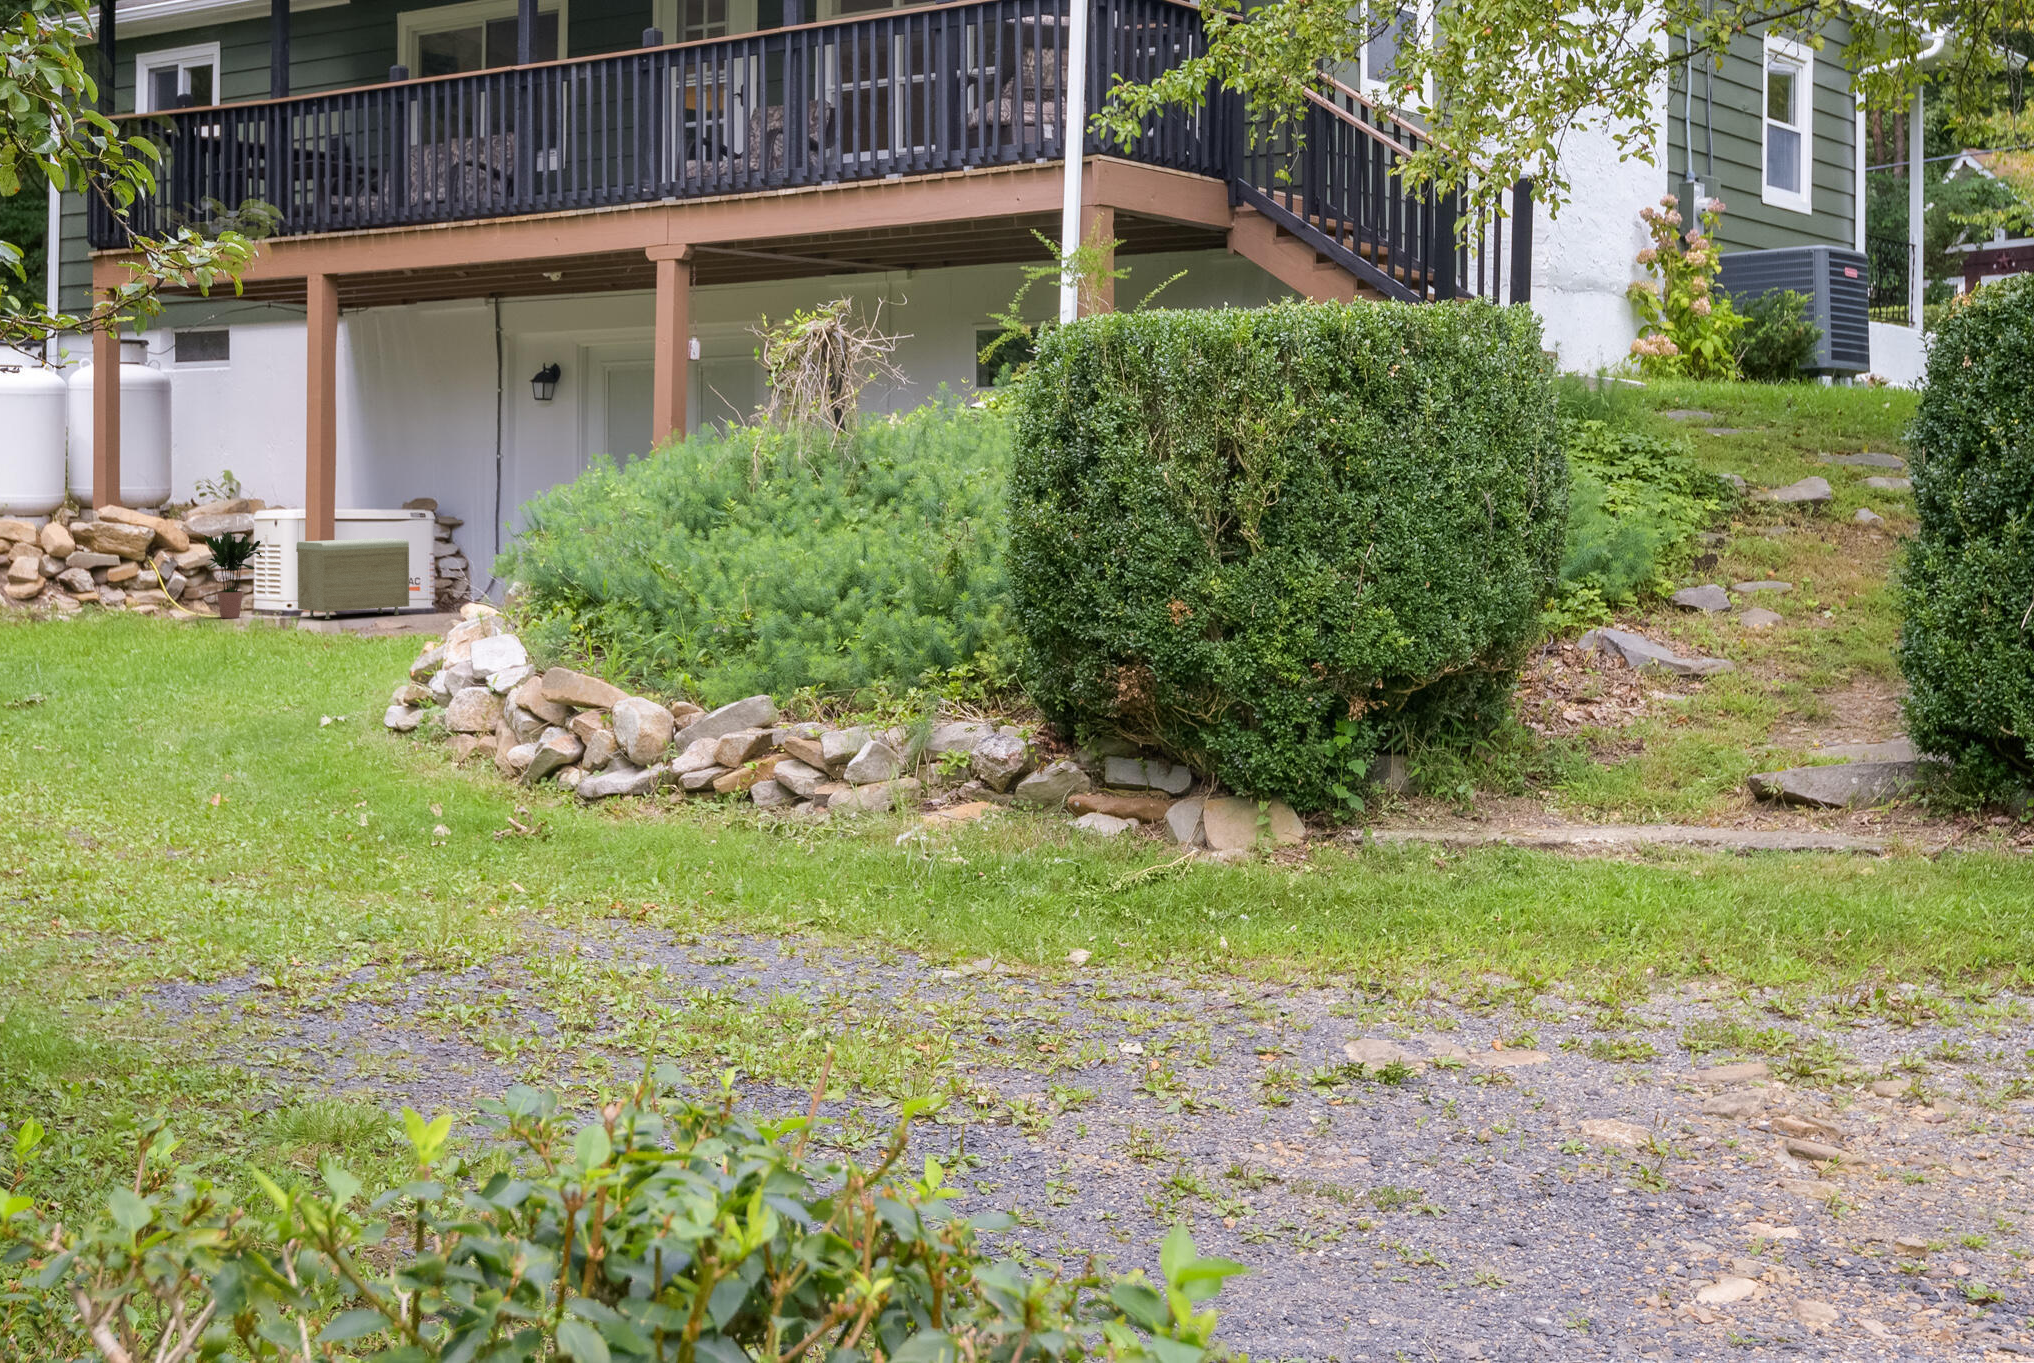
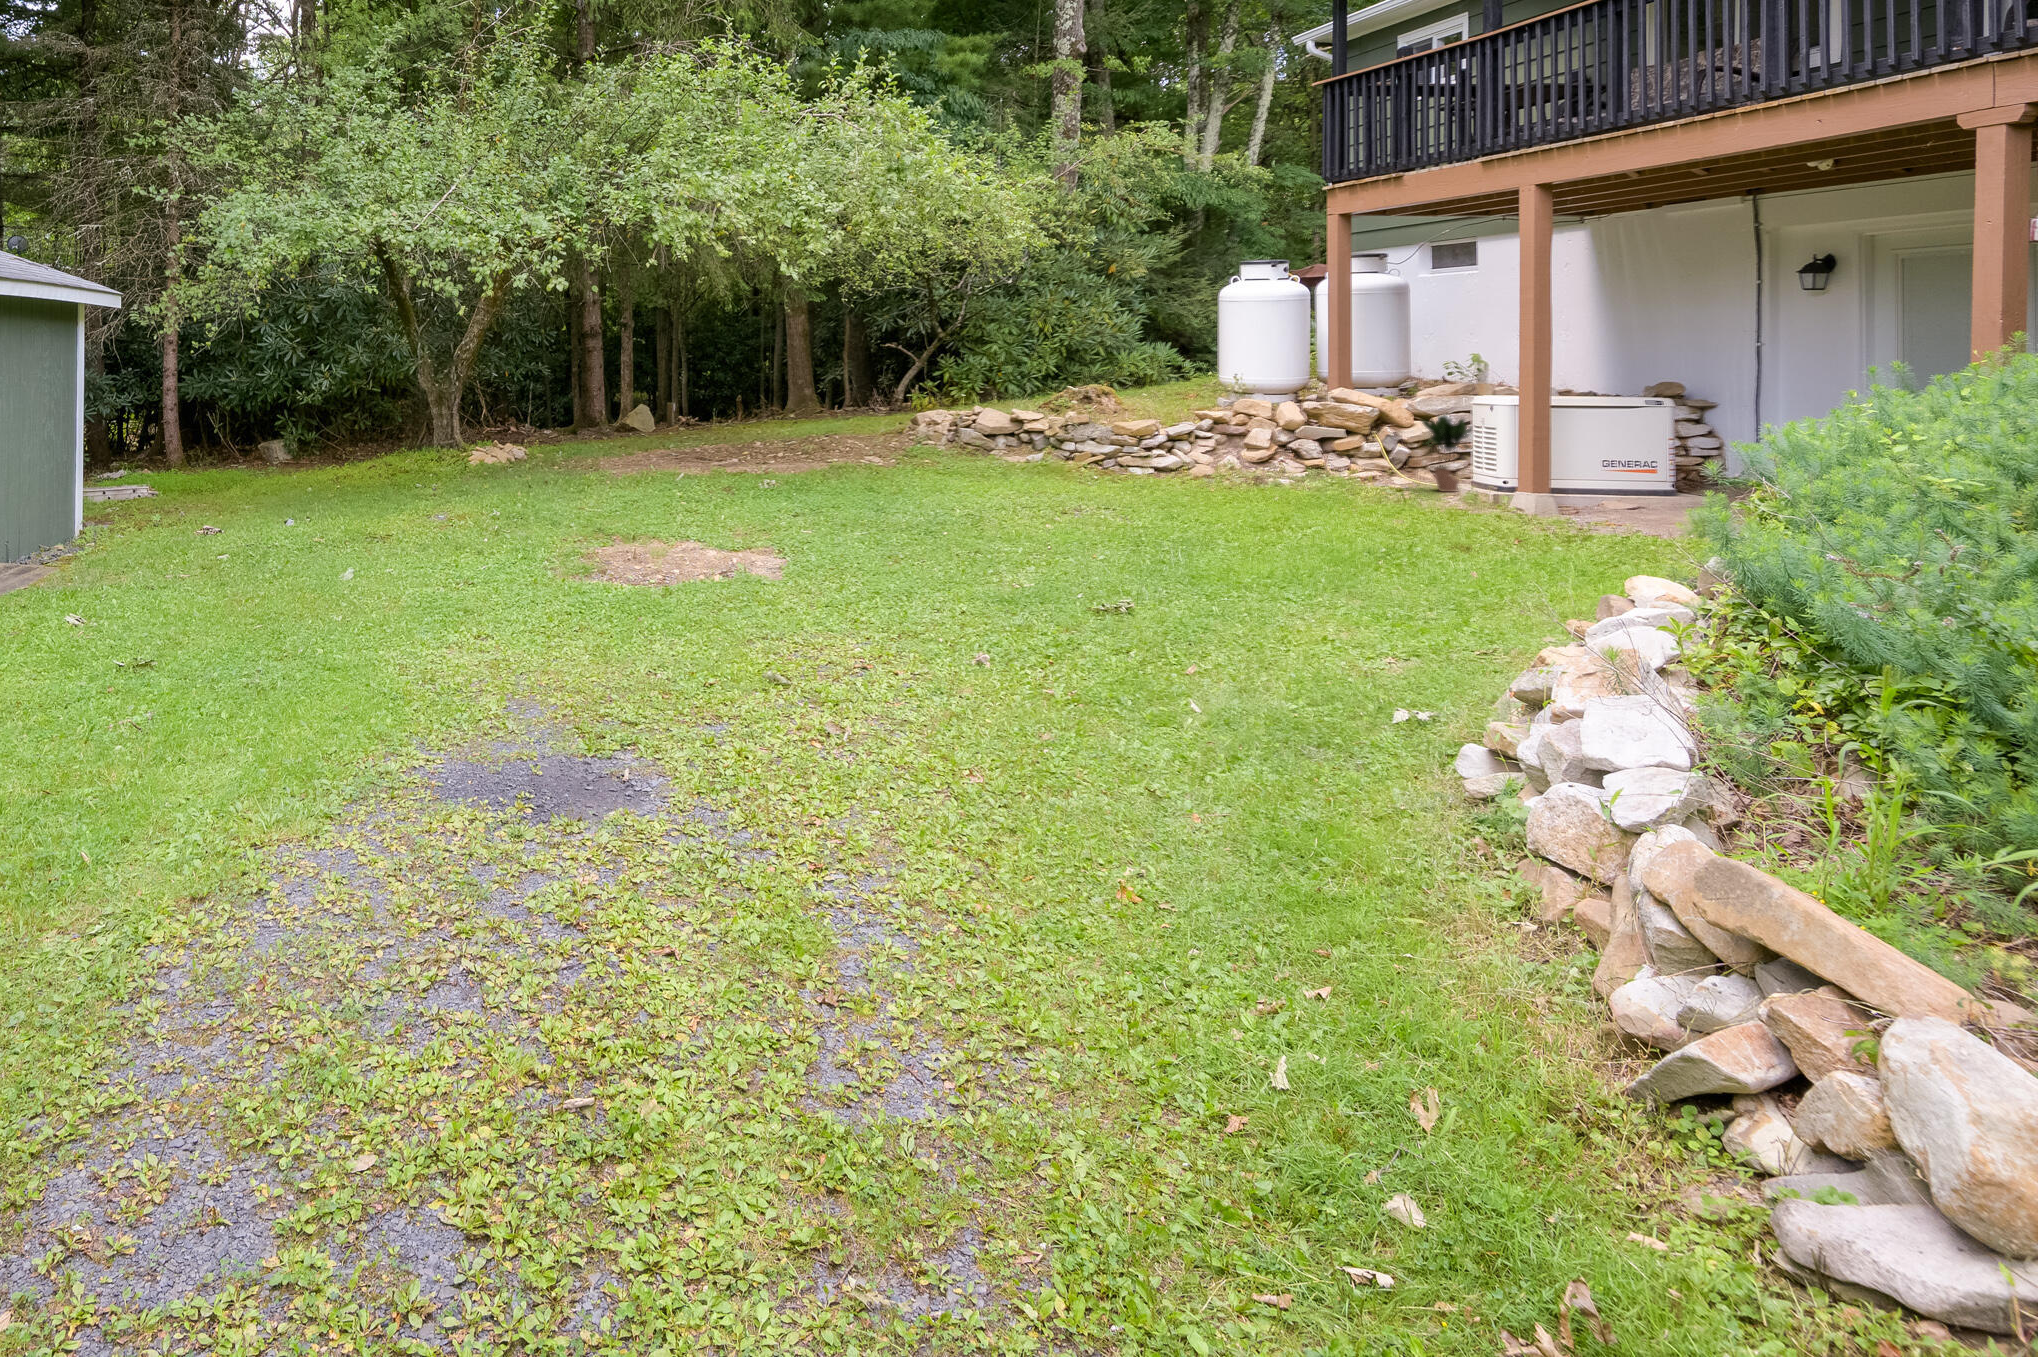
storage bench: present [296,538,409,619] -> none [1517,423,1648,500]

